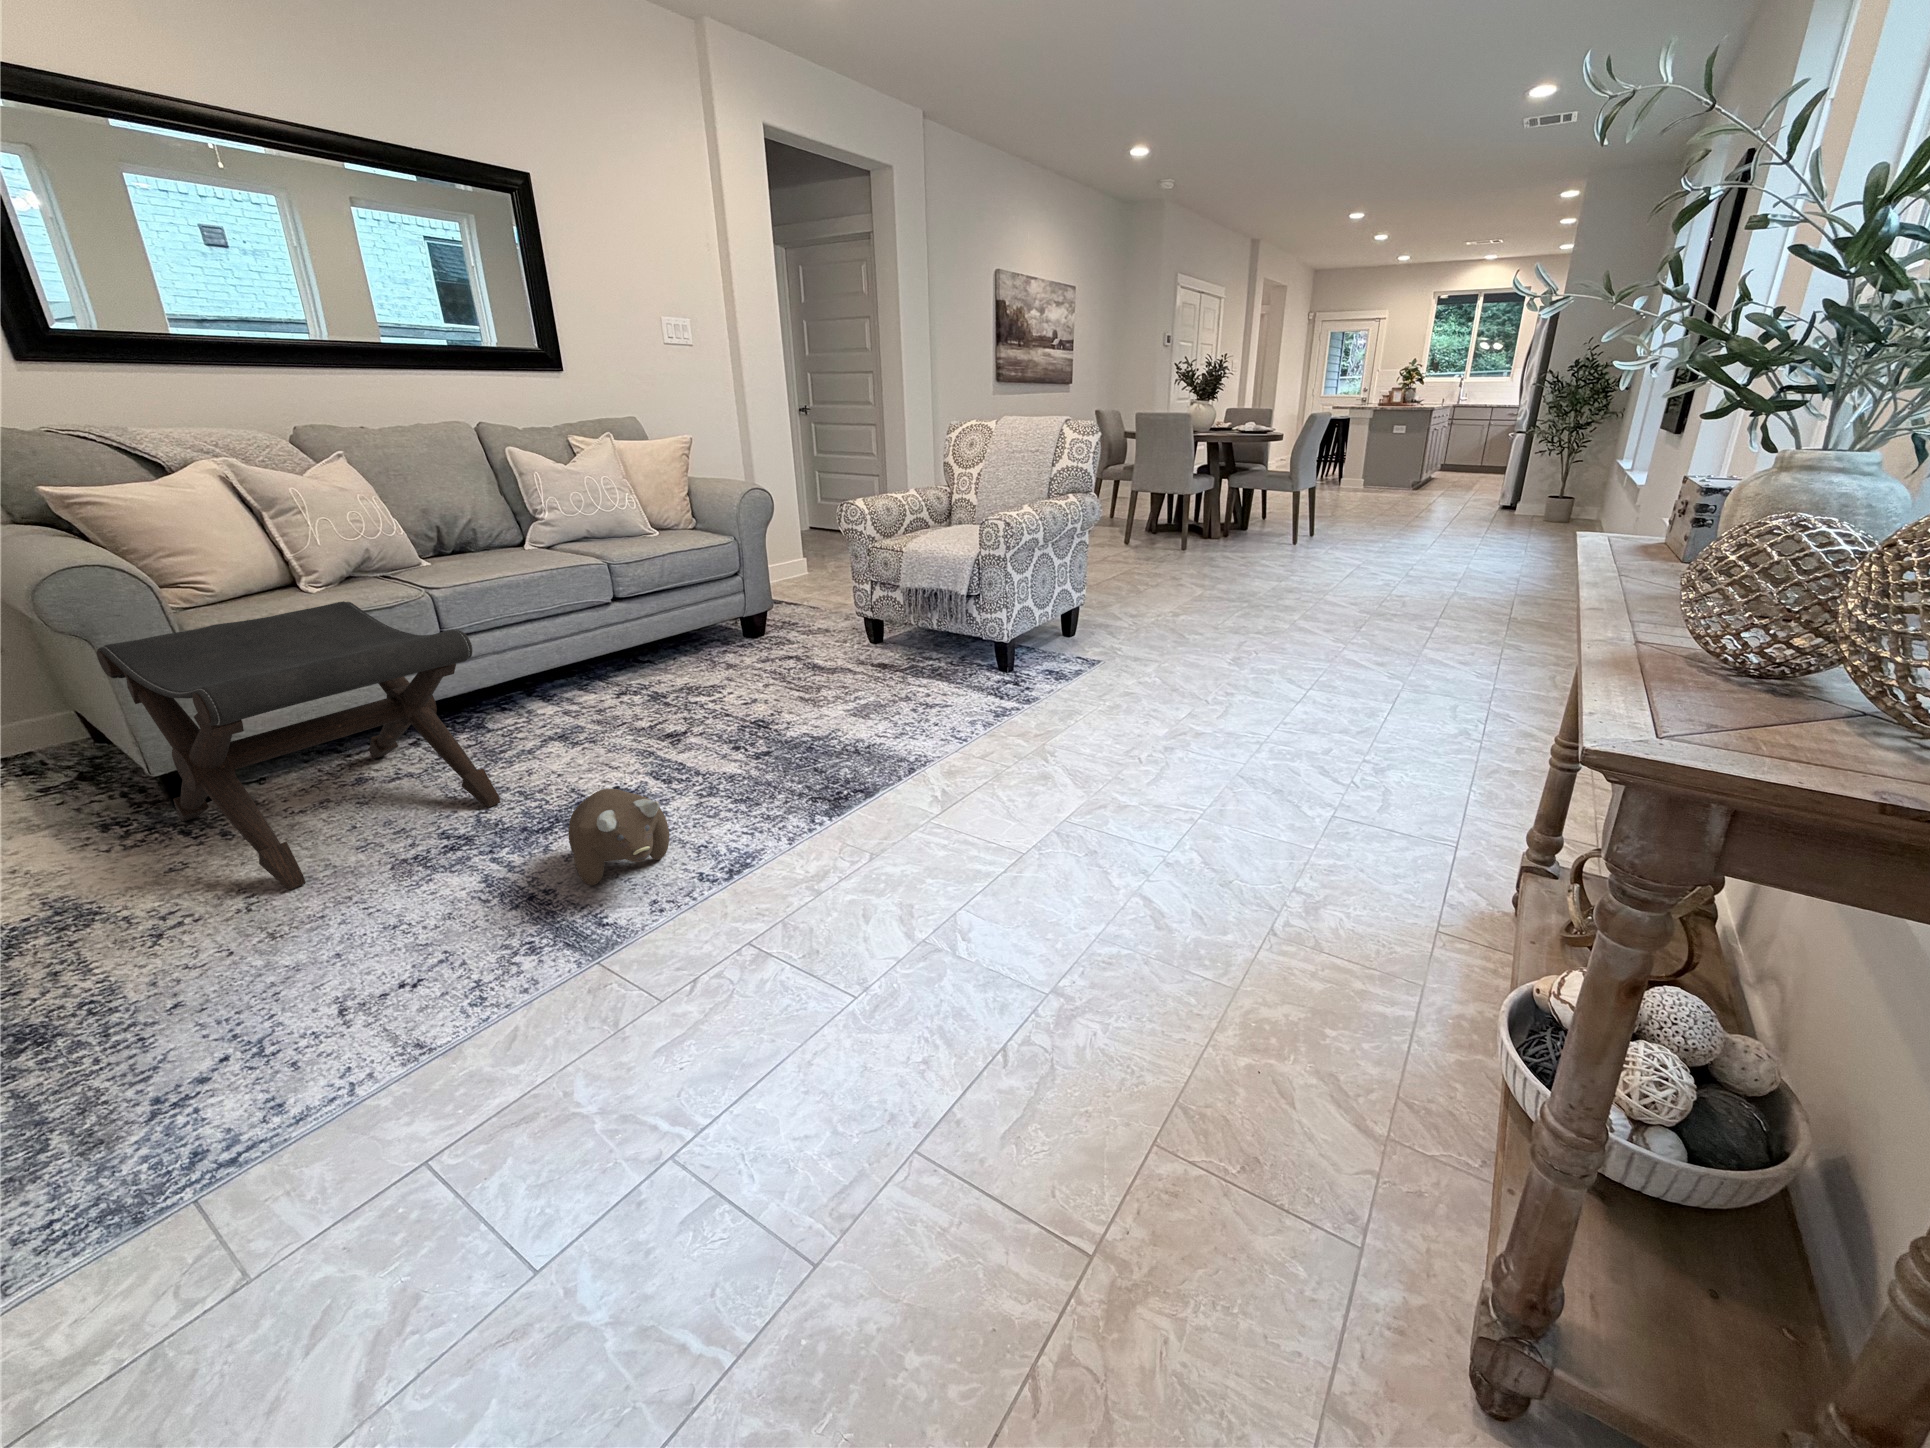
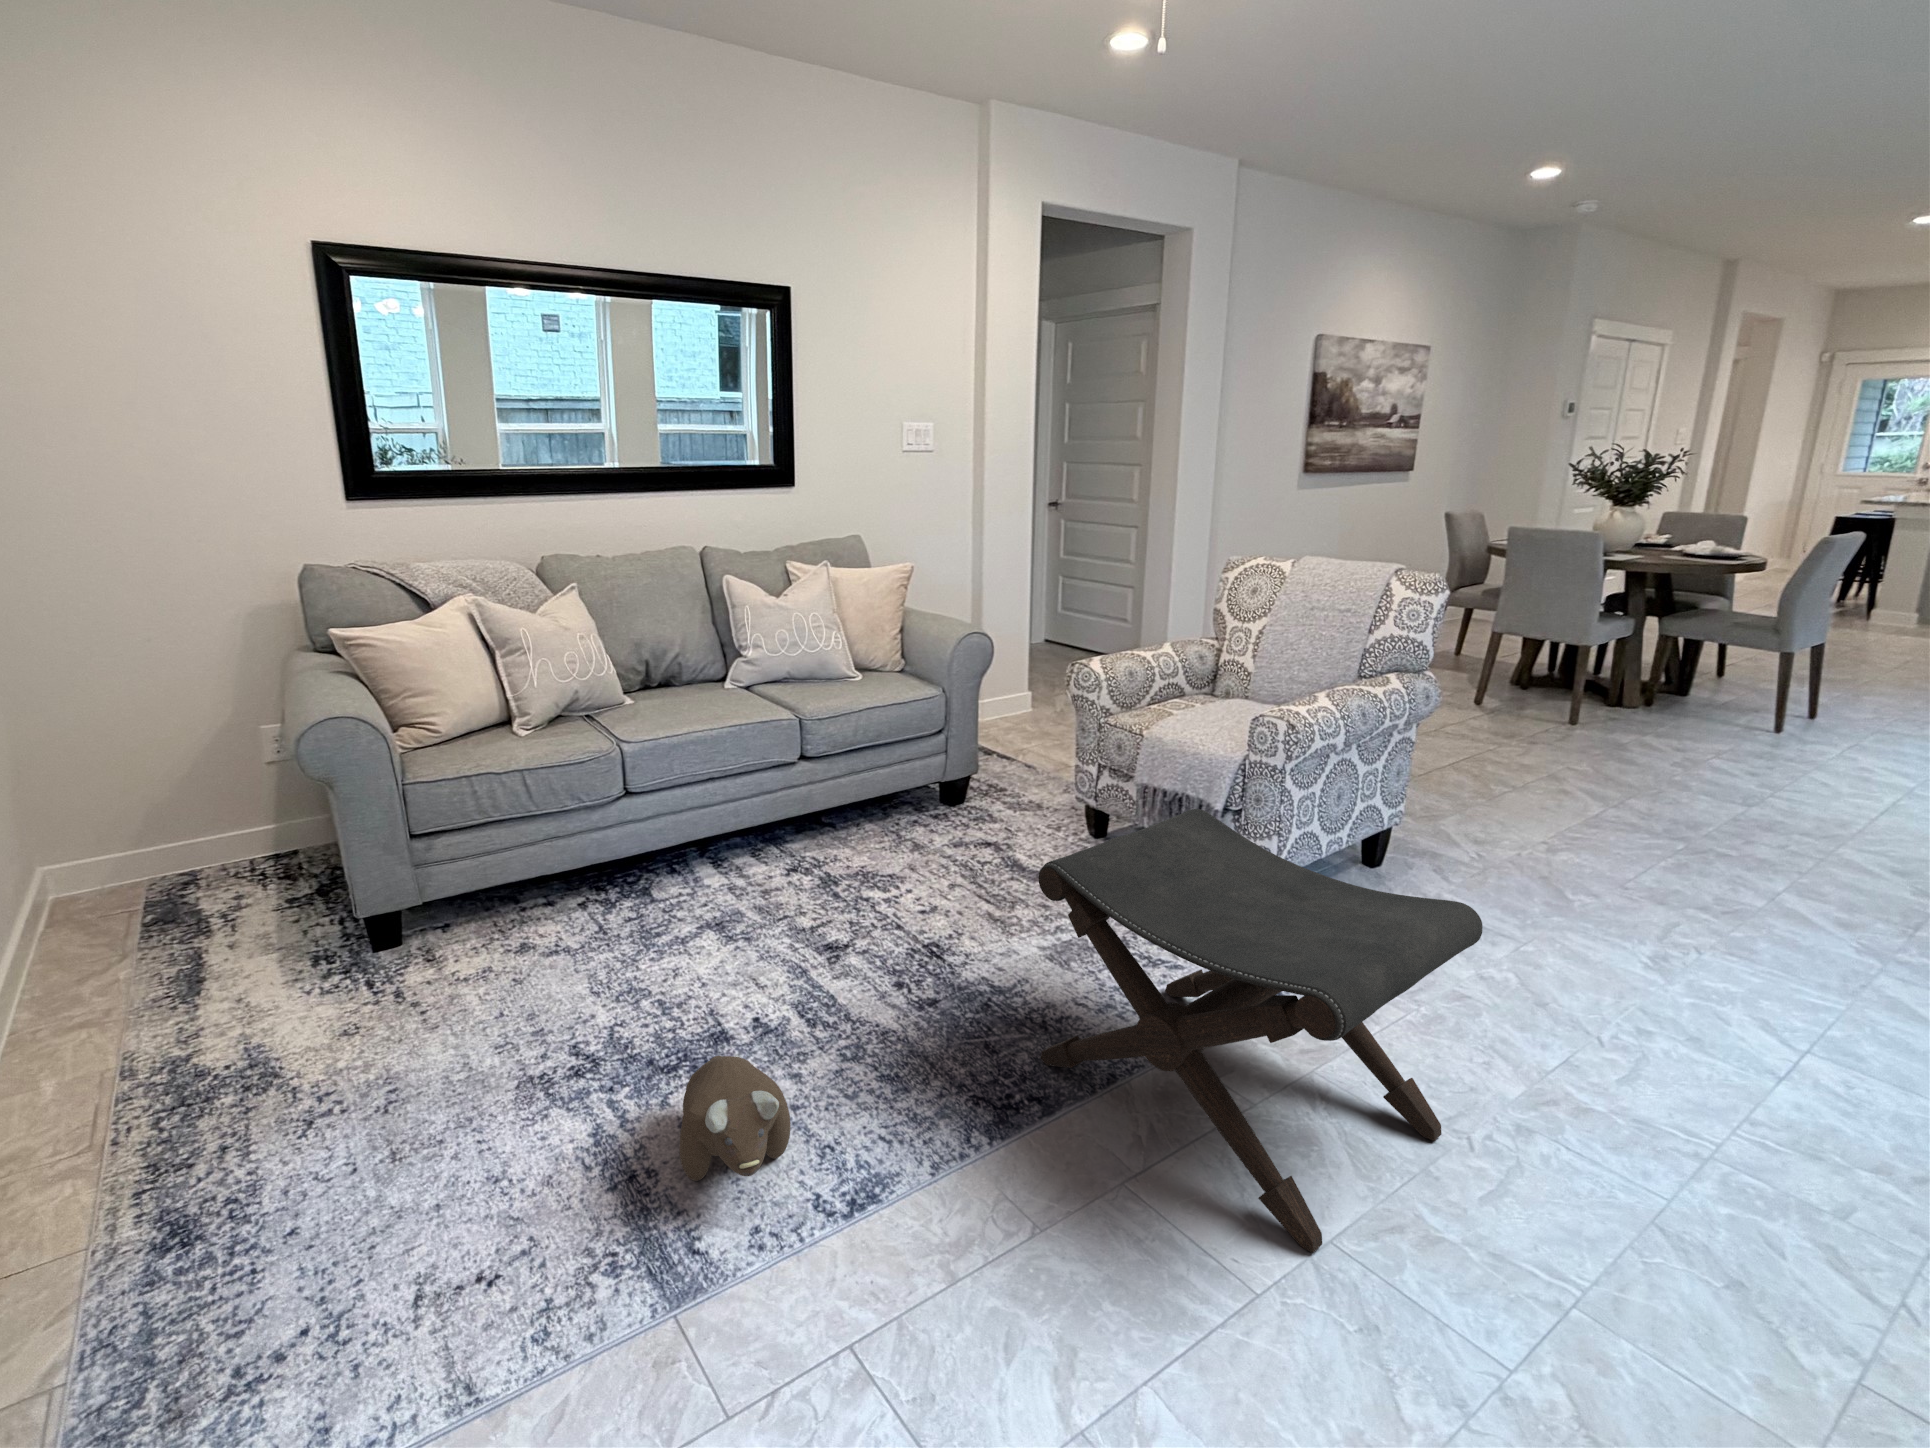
footstool: present [97,601,500,890] -> present [1038,809,1483,1253]

